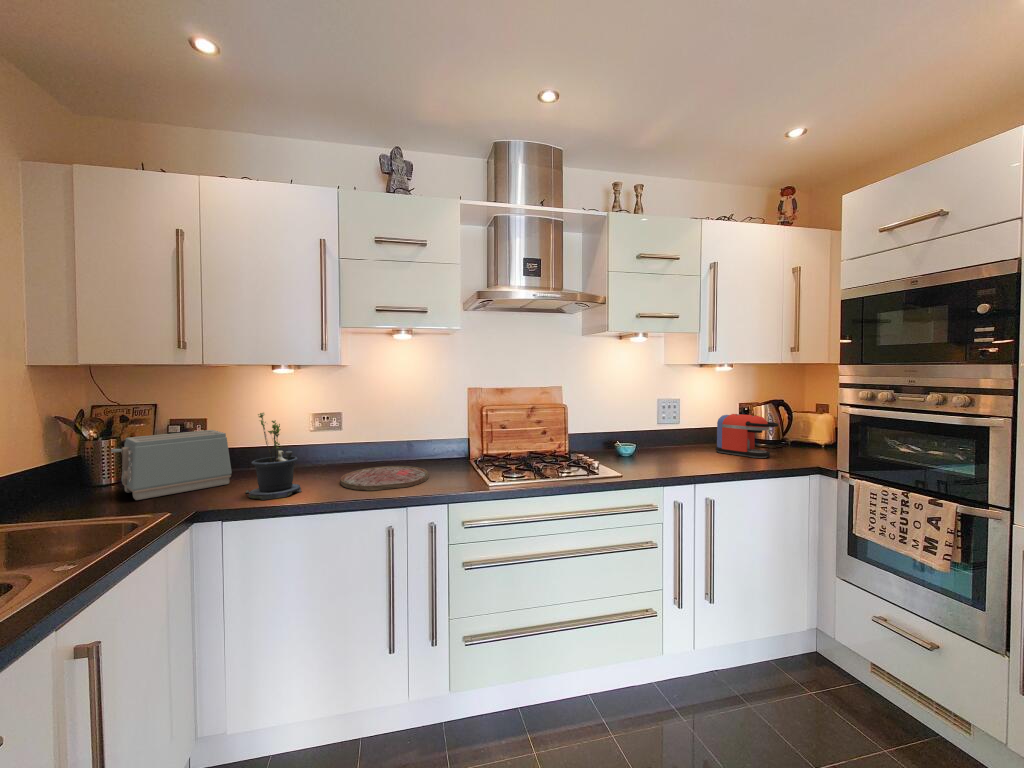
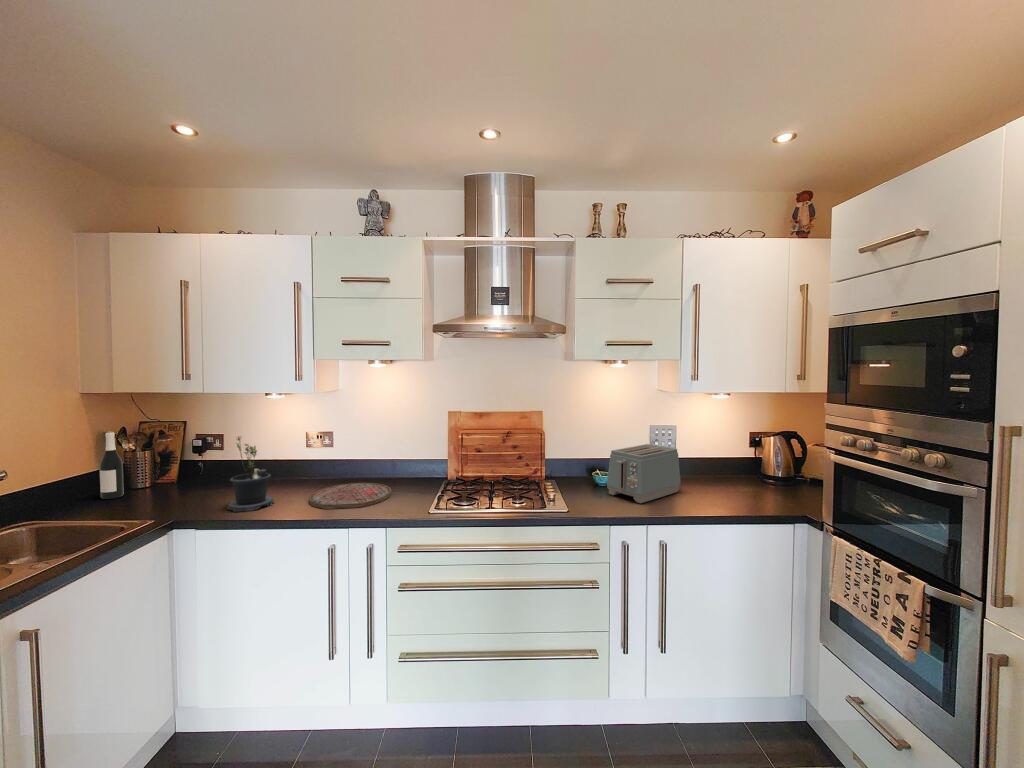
wine bottle: none [56,414,87,500] -> present [100,431,124,499]
coffee maker: present [716,414,778,458] -> none [705,445,769,497]
toaster: present [111,430,232,500] -> present [607,444,681,503]

